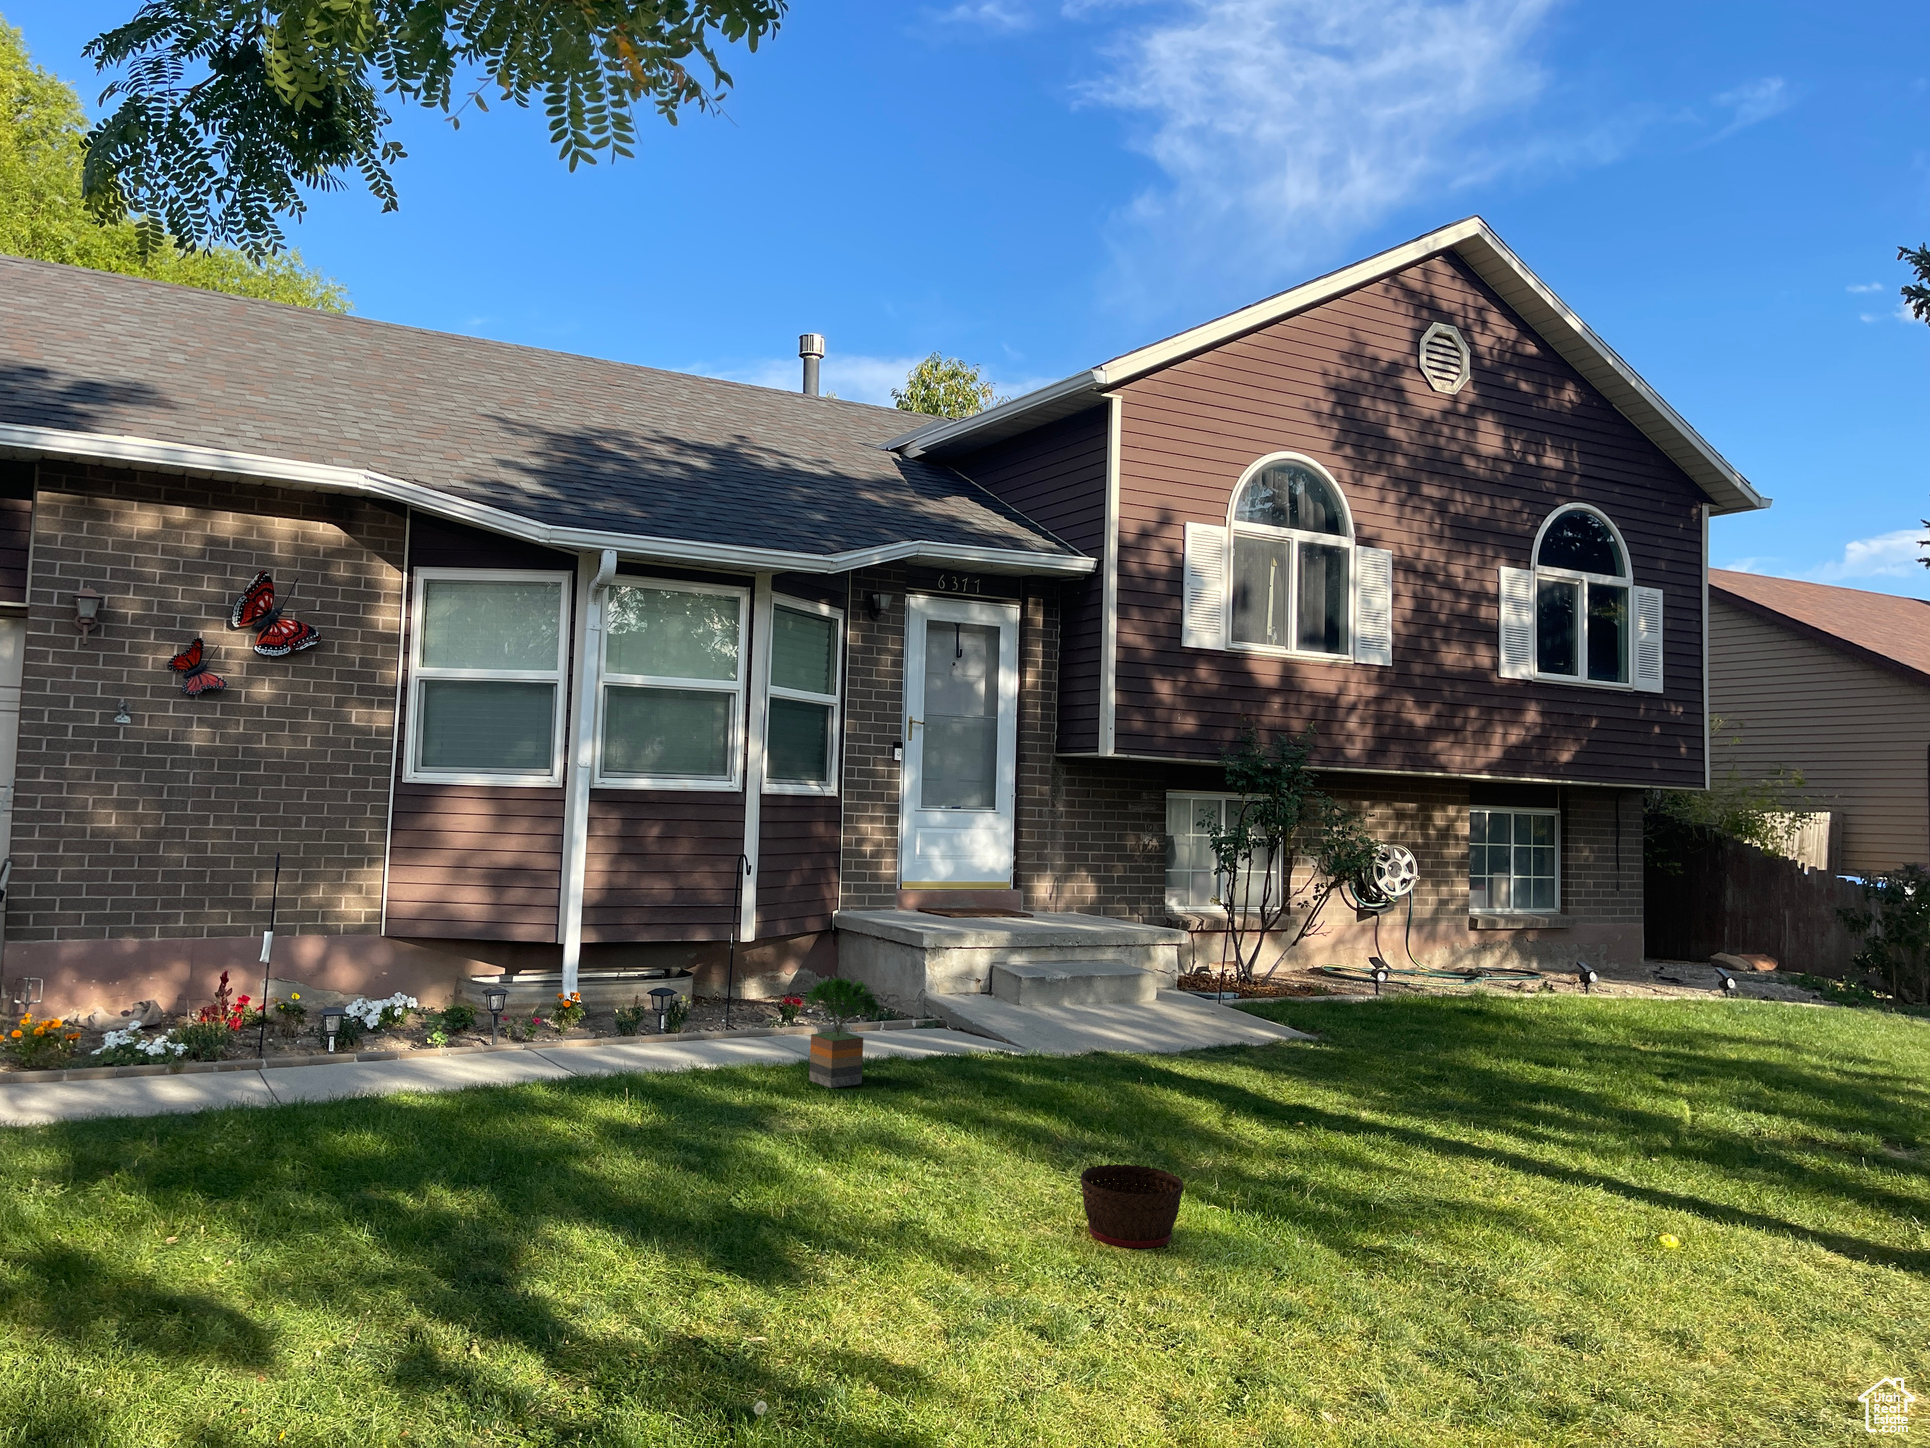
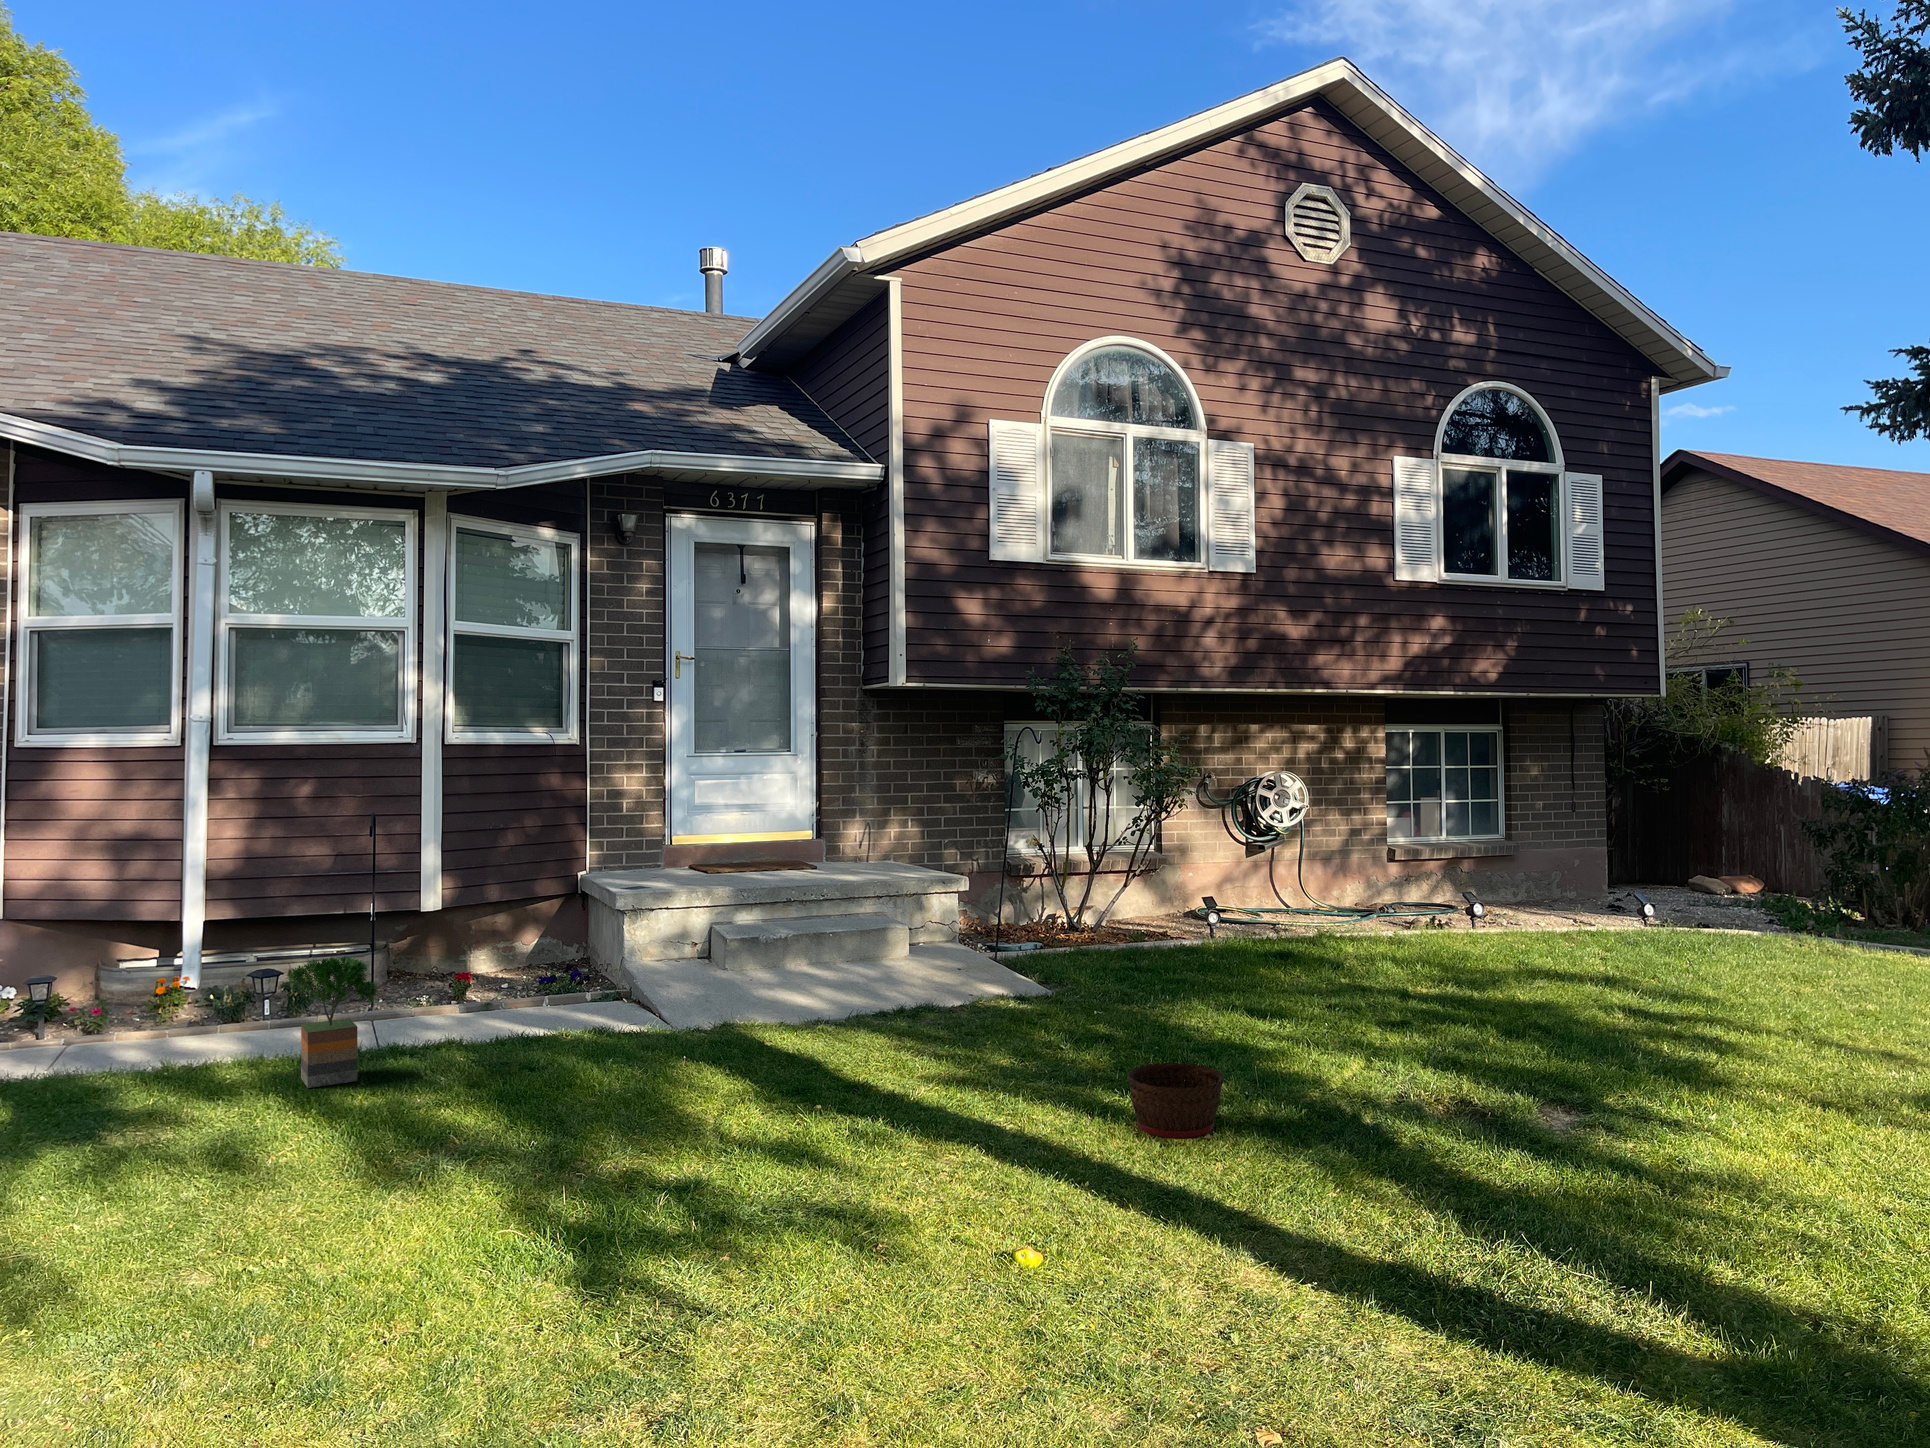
basket: present [1080,1164,1184,1248] -> present [1128,1062,1224,1138]

